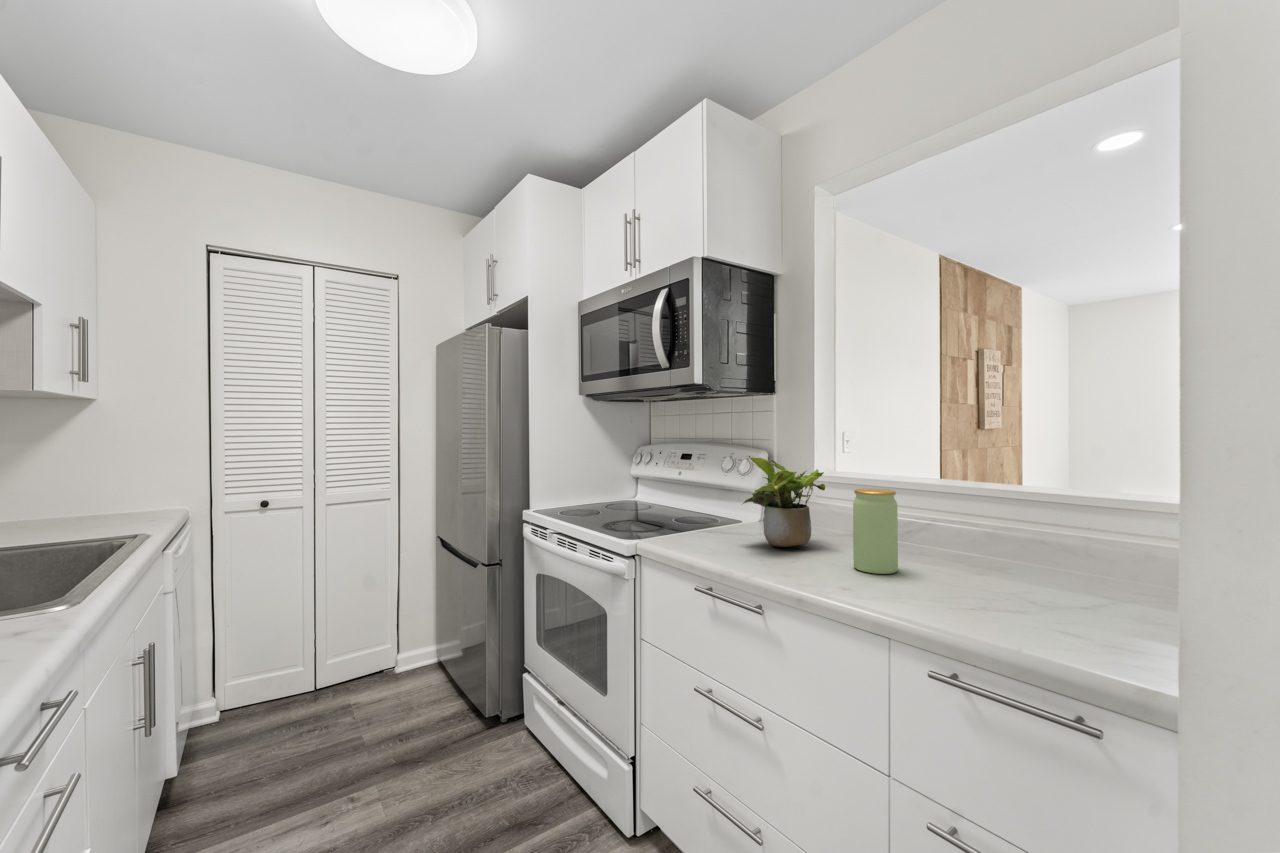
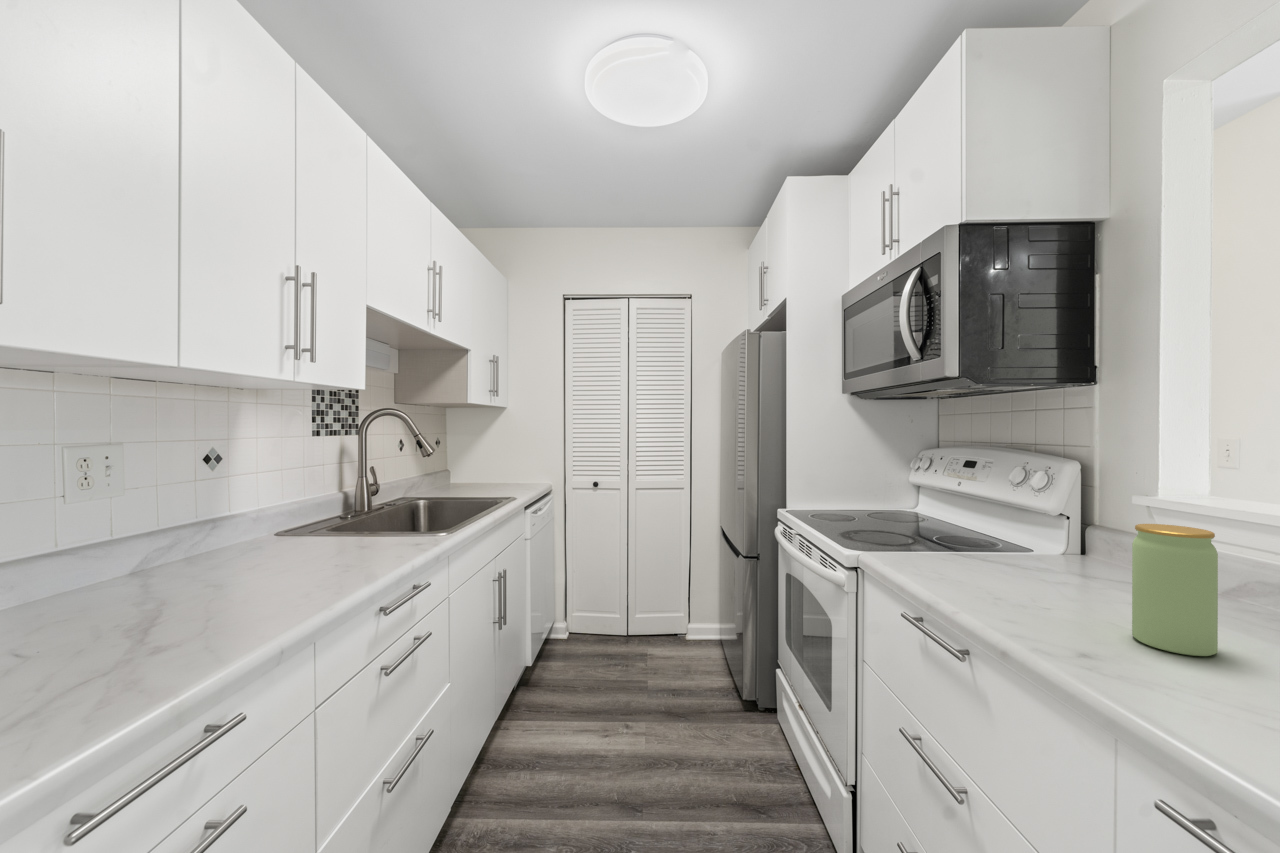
potted plant: present [743,457,825,547] -> none [988,469,1126,591]

